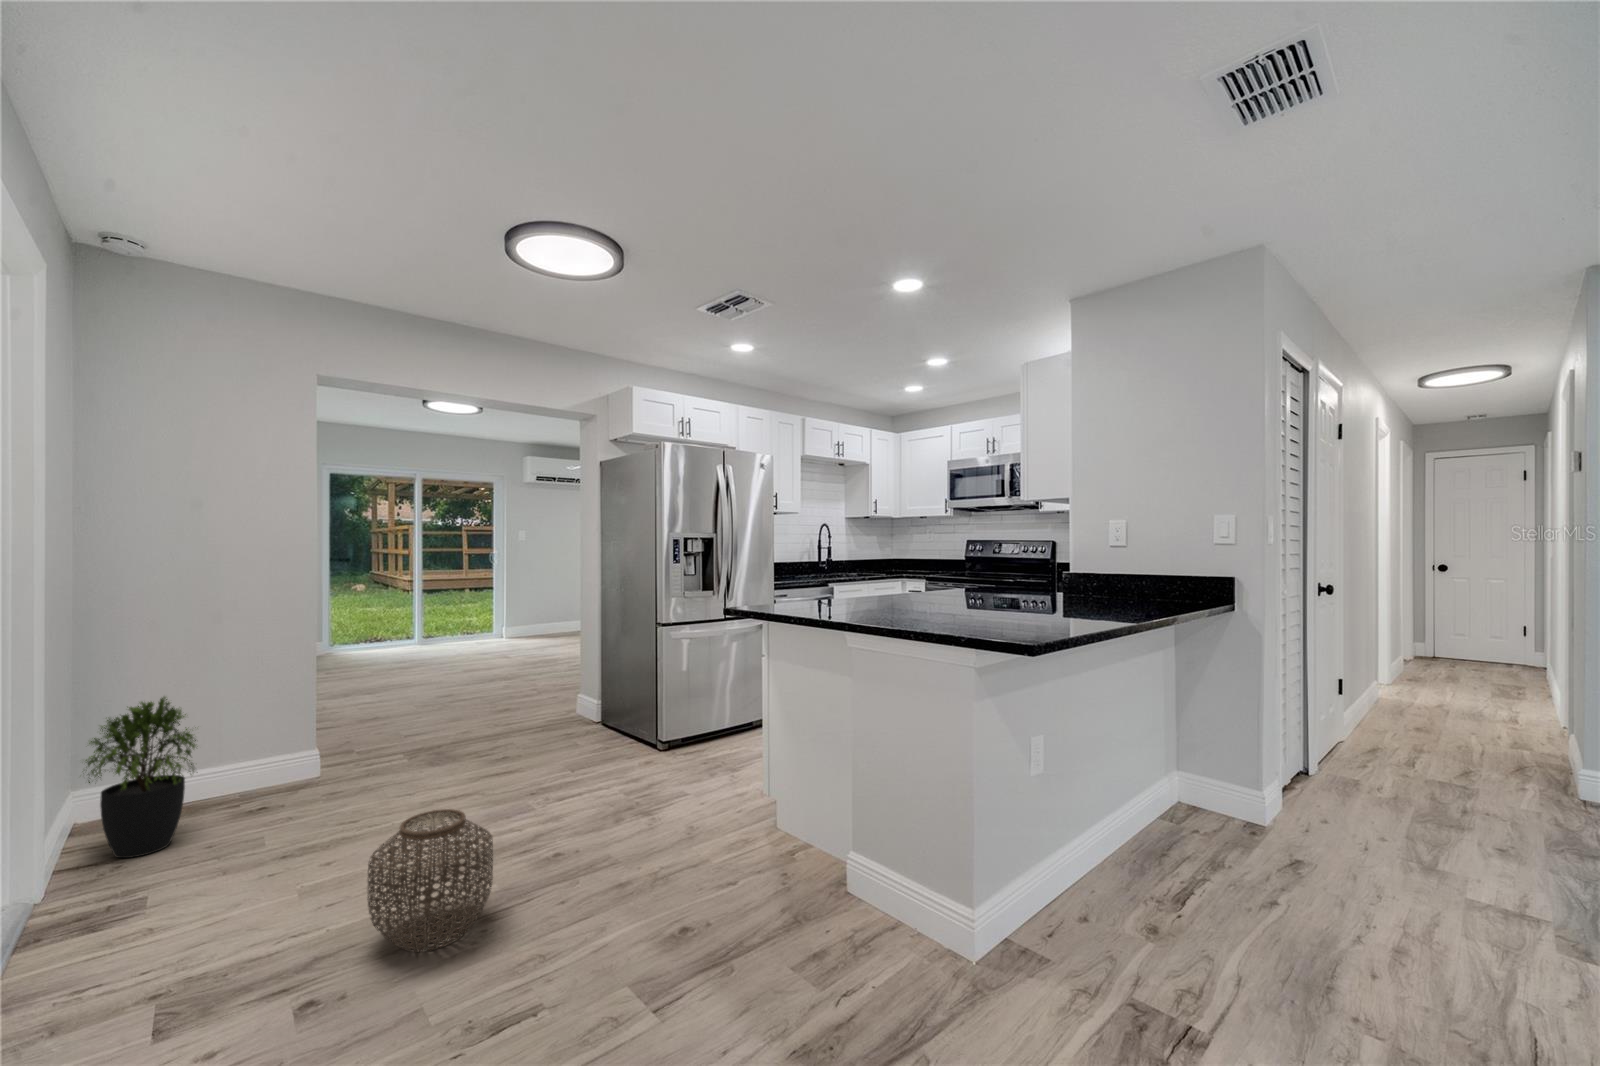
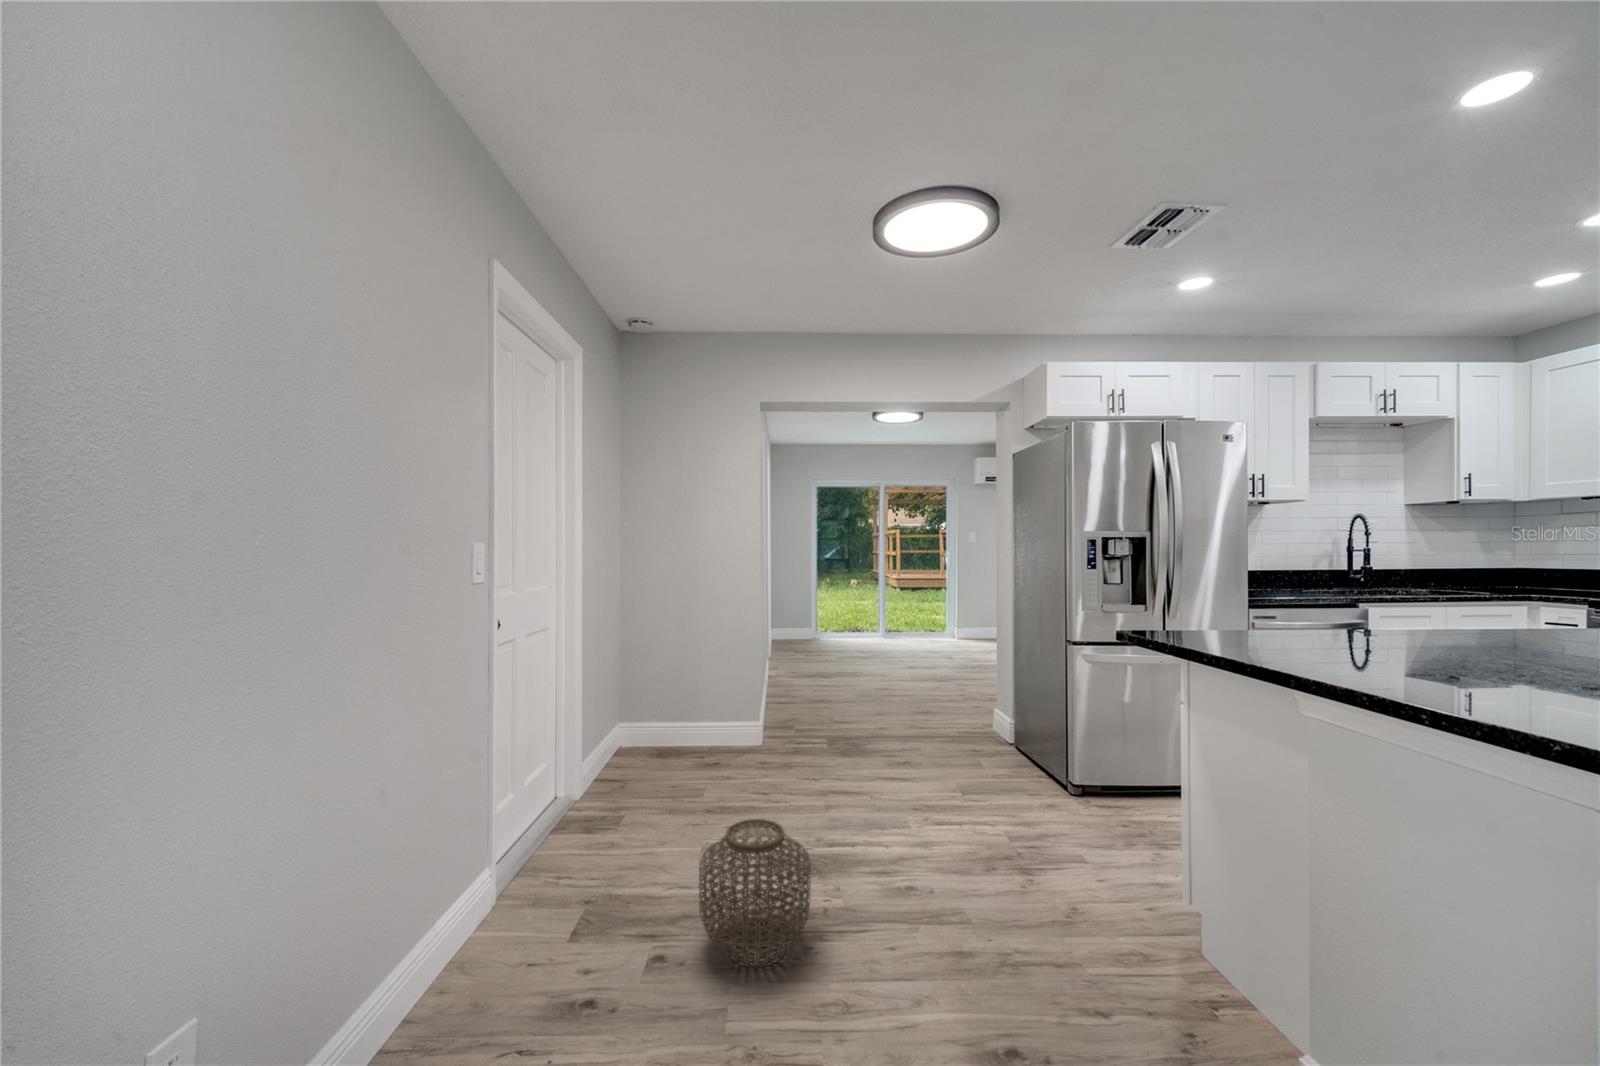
potted plant: present [85,697,196,858] -> none [606,659,676,779]

